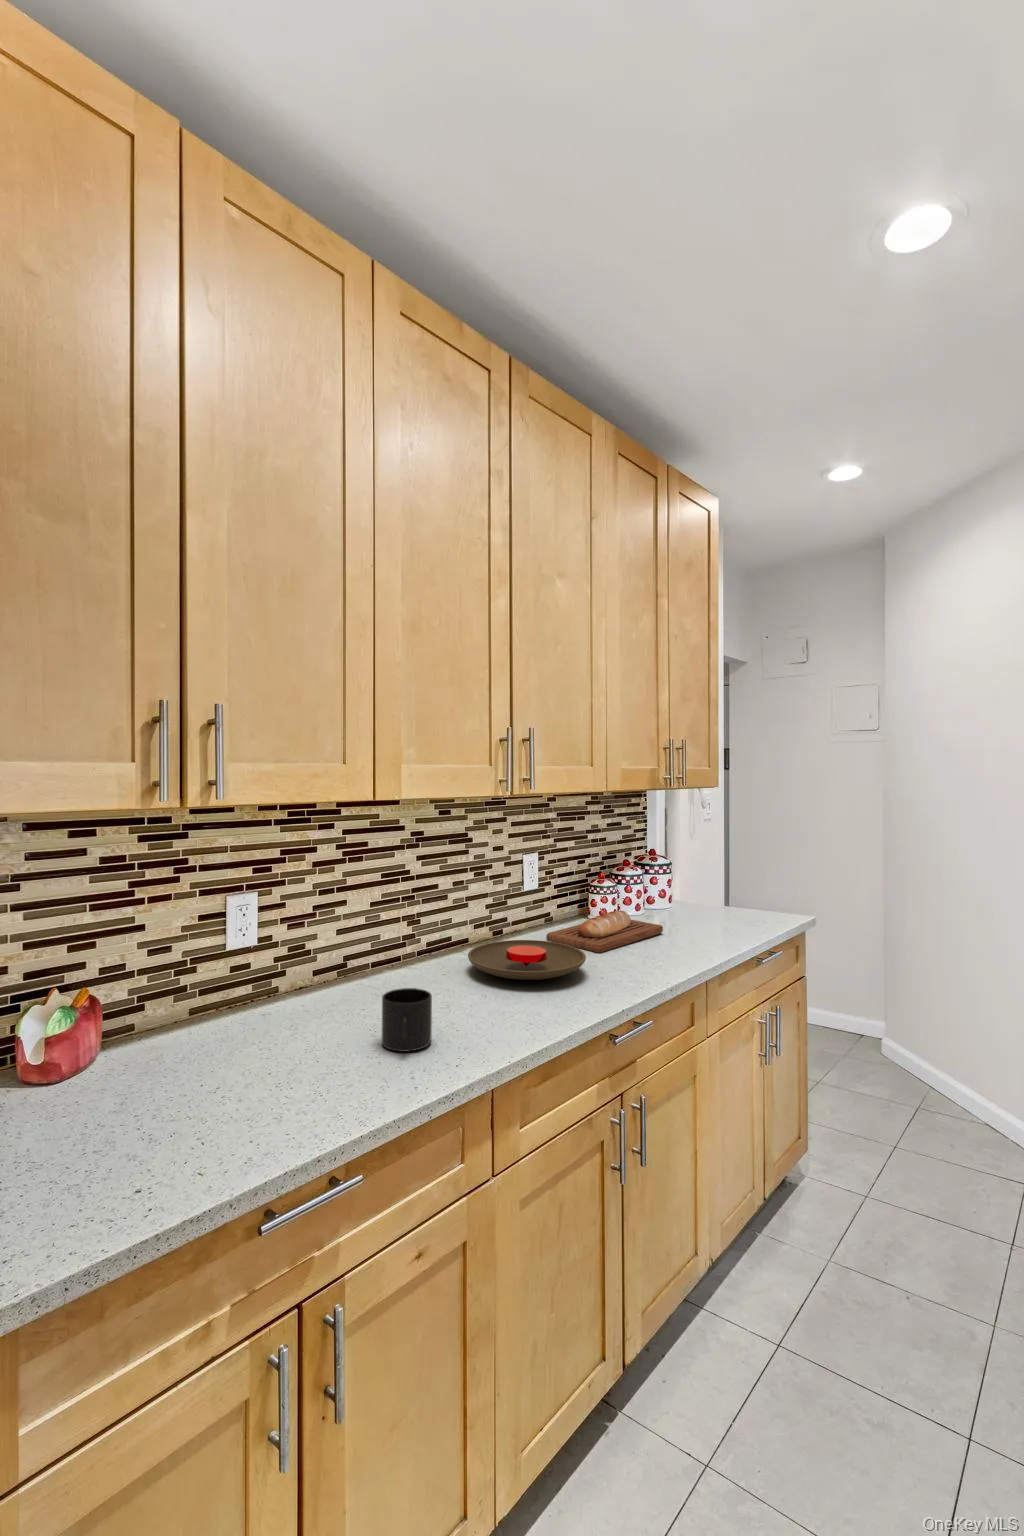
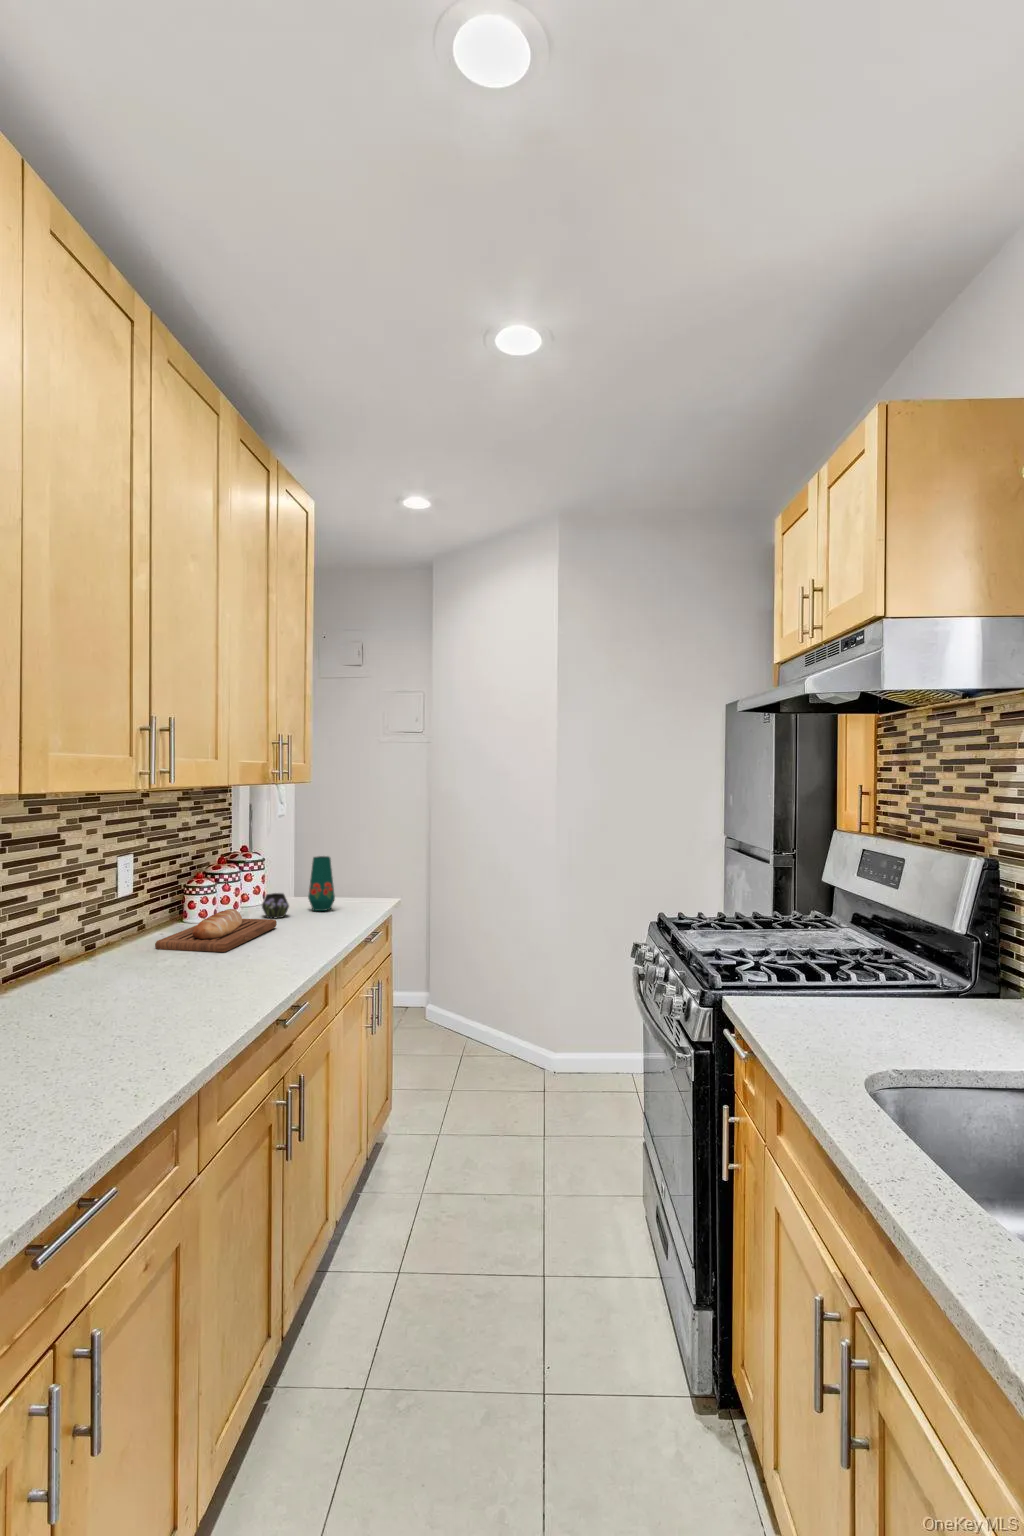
vase: none [657,866,732,923] -> present [262,856,335,918]
plate: present [468,940,586,980] -> none [86,945,229,986]
mug: present [382,988,432,1051] -> none [44,999,108,1071]

